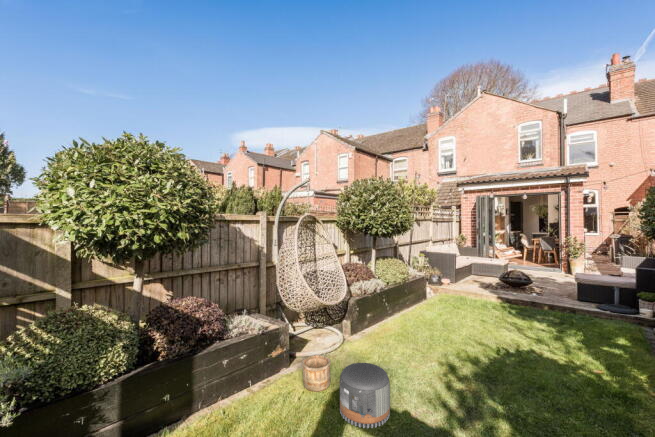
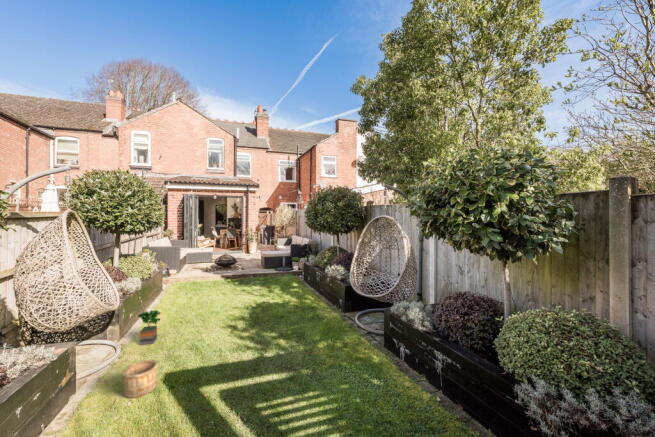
potted tree: none [357,310,378,346] -> present [138,310,161,345]
pouf: present [340,363,390,428] -> none [182,340,226,391]

